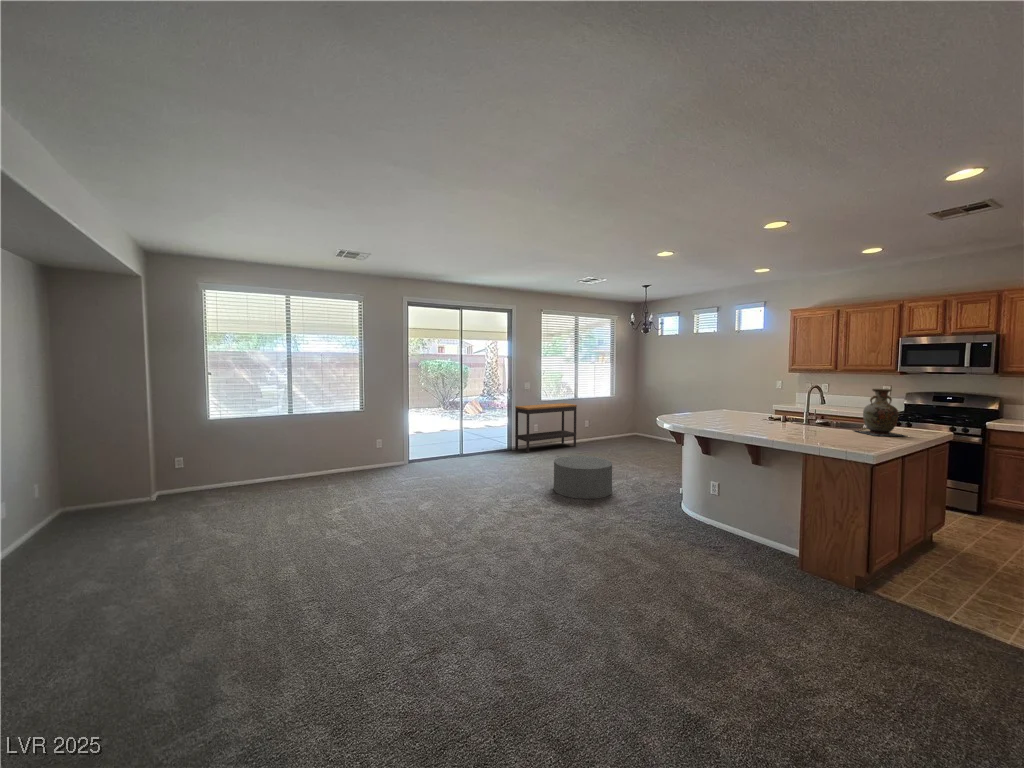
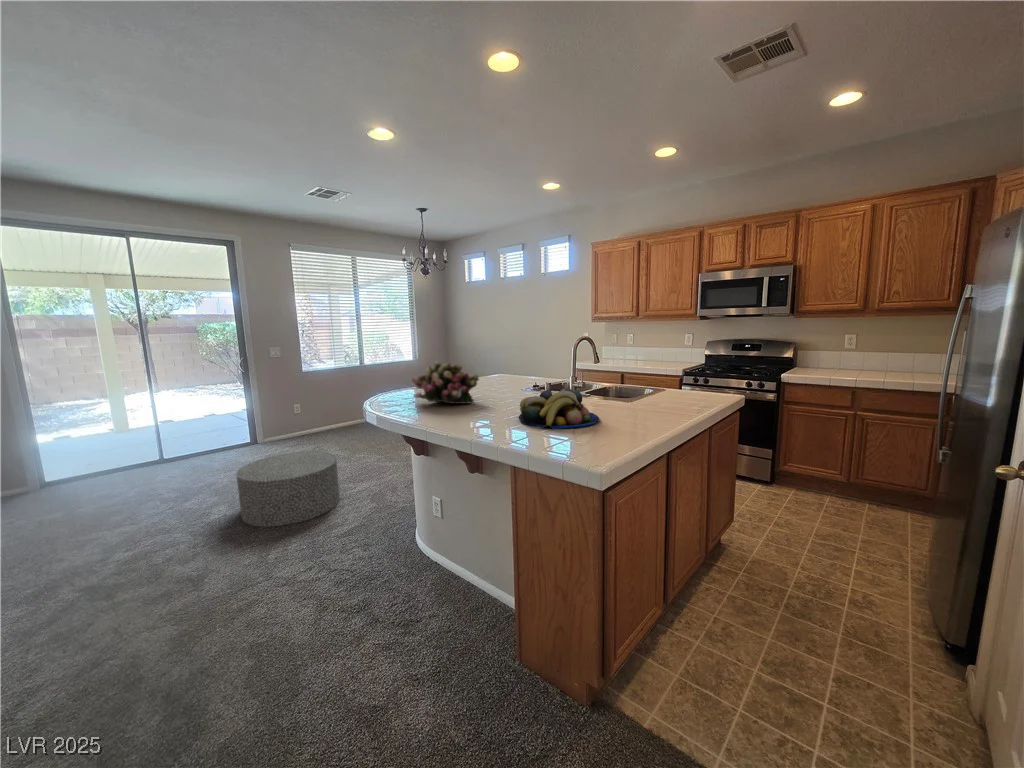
vase: present [856,389,905,436] -> none [622,335,691,410]
flower arrangement: none [703,399,748,426] -> present [412,361,479,404]
console table: present [515,403,577,453] -> none [259,371,358,443]
fruit bowl: none [790,418,848,440] -> present [519,388,599,429]

